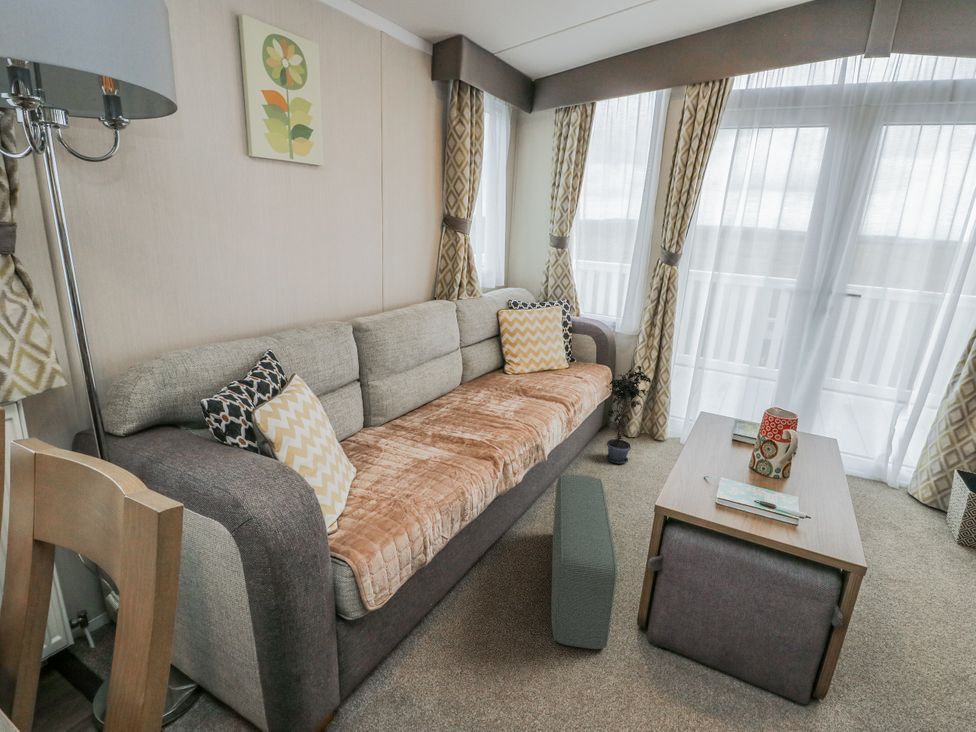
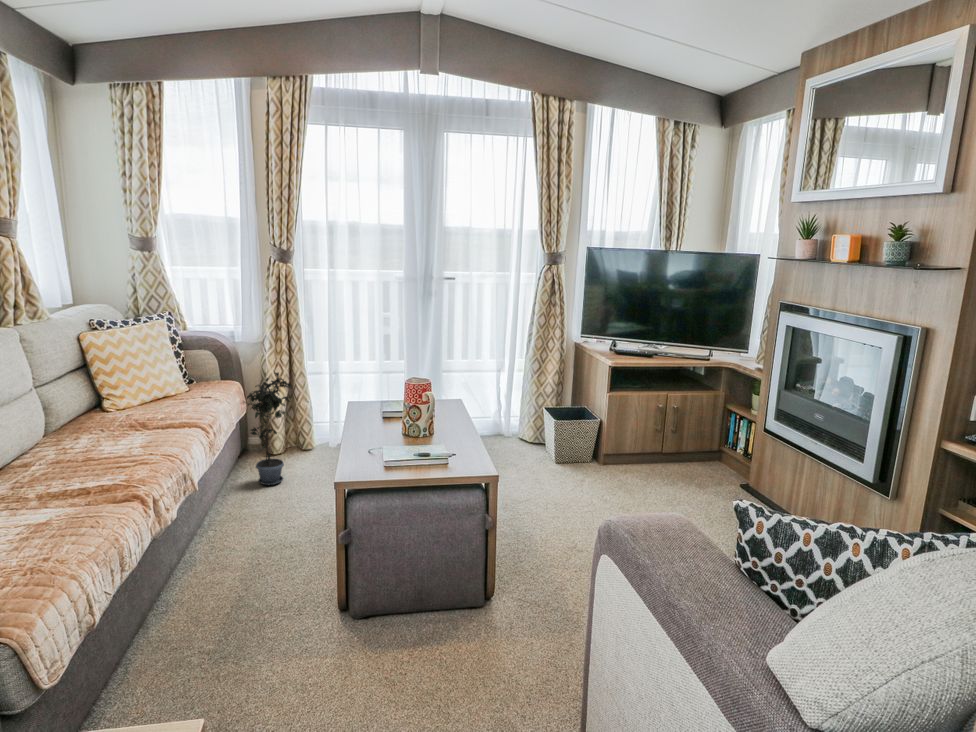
pouf: present [551,474,617,649] -> none [219,490,315,657]

